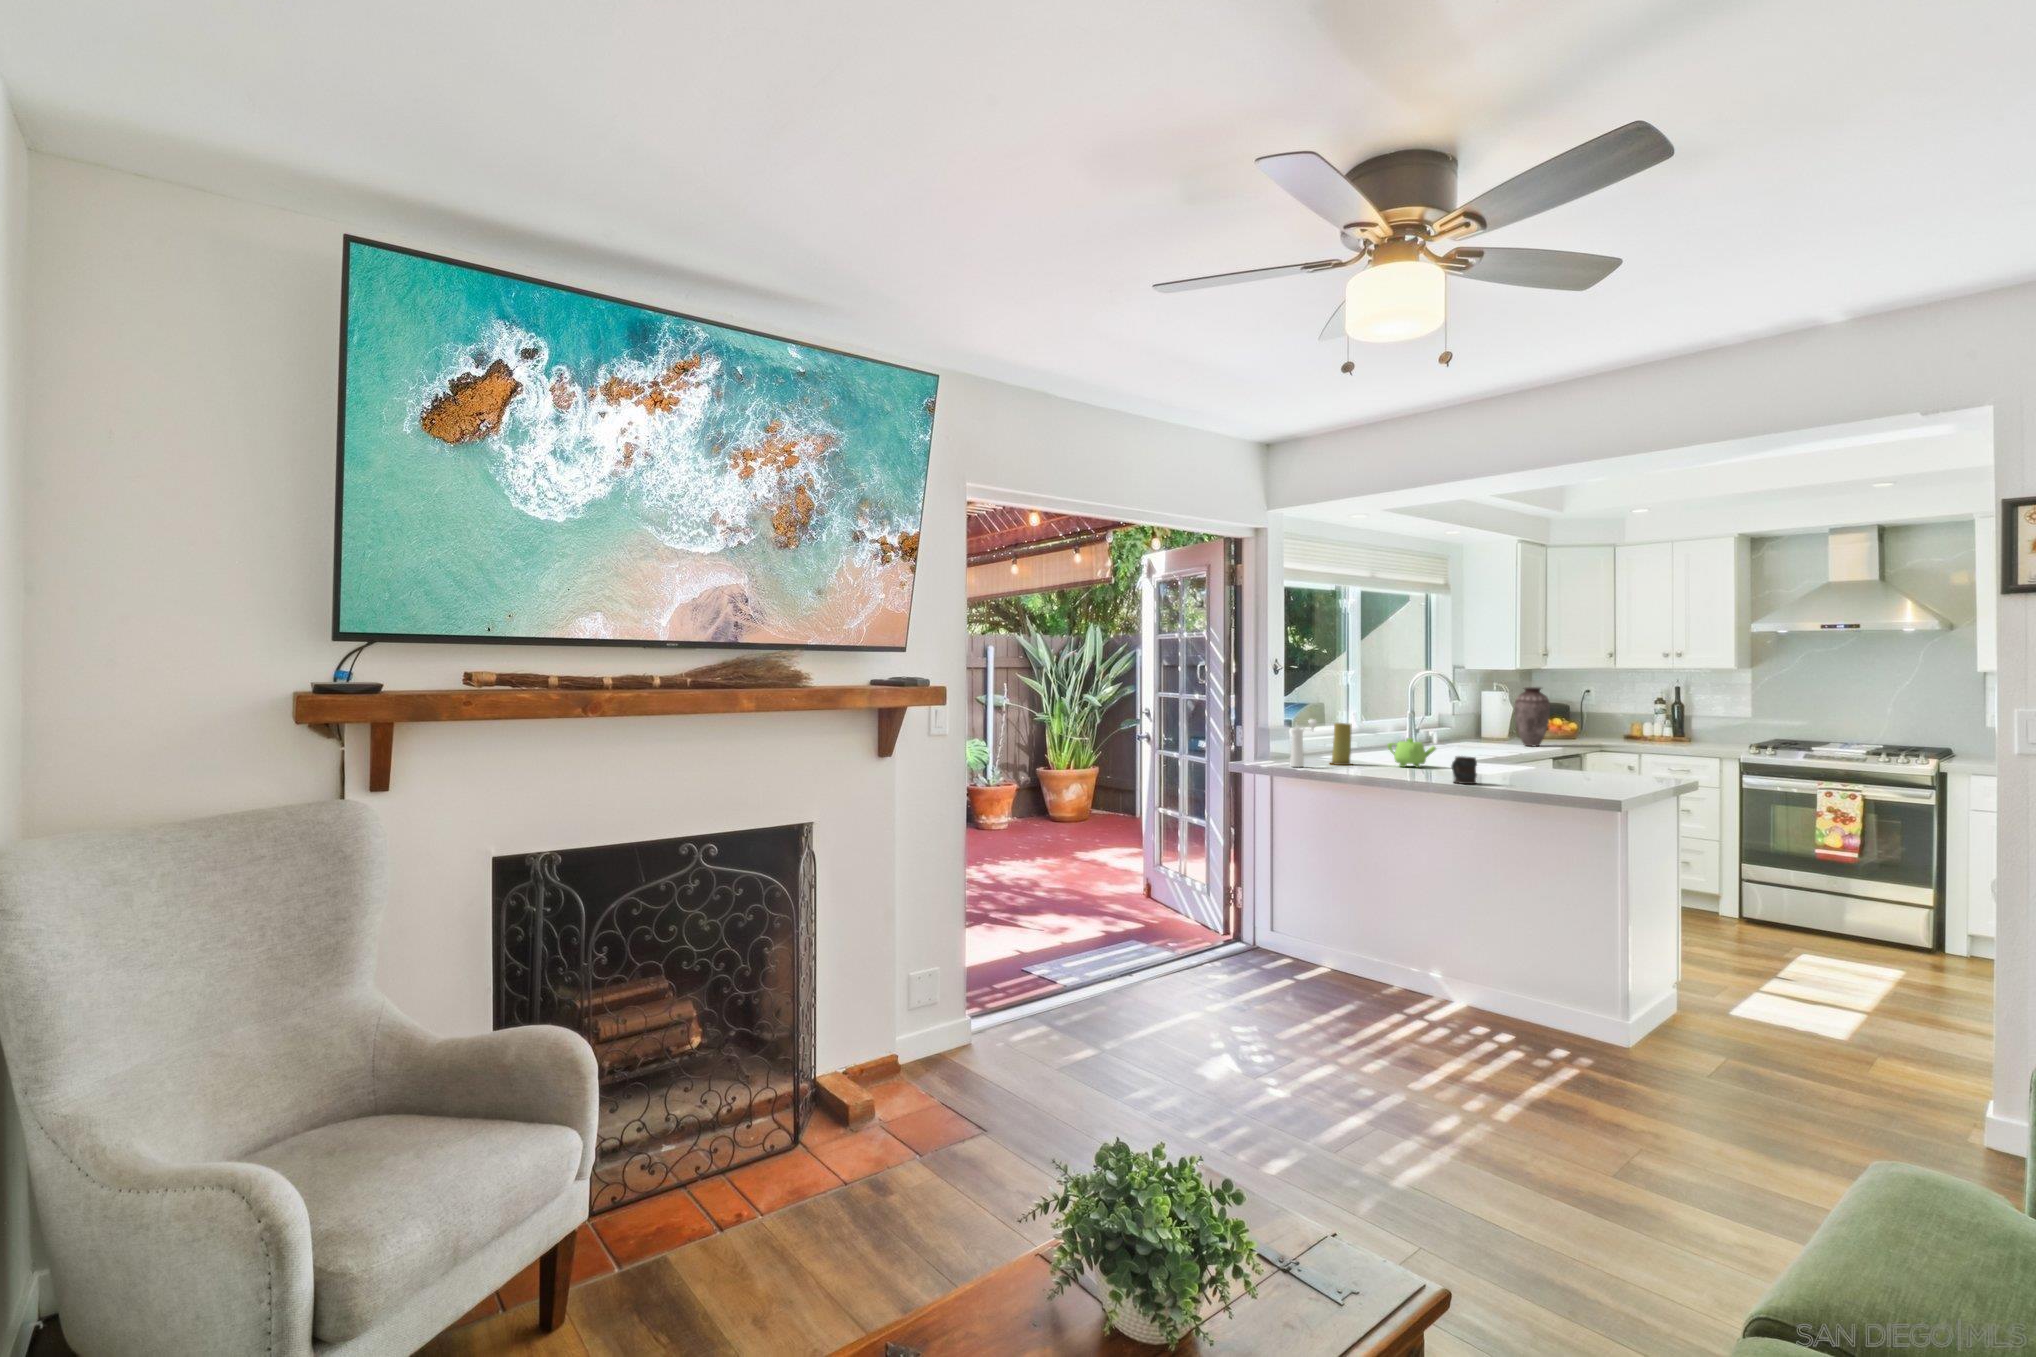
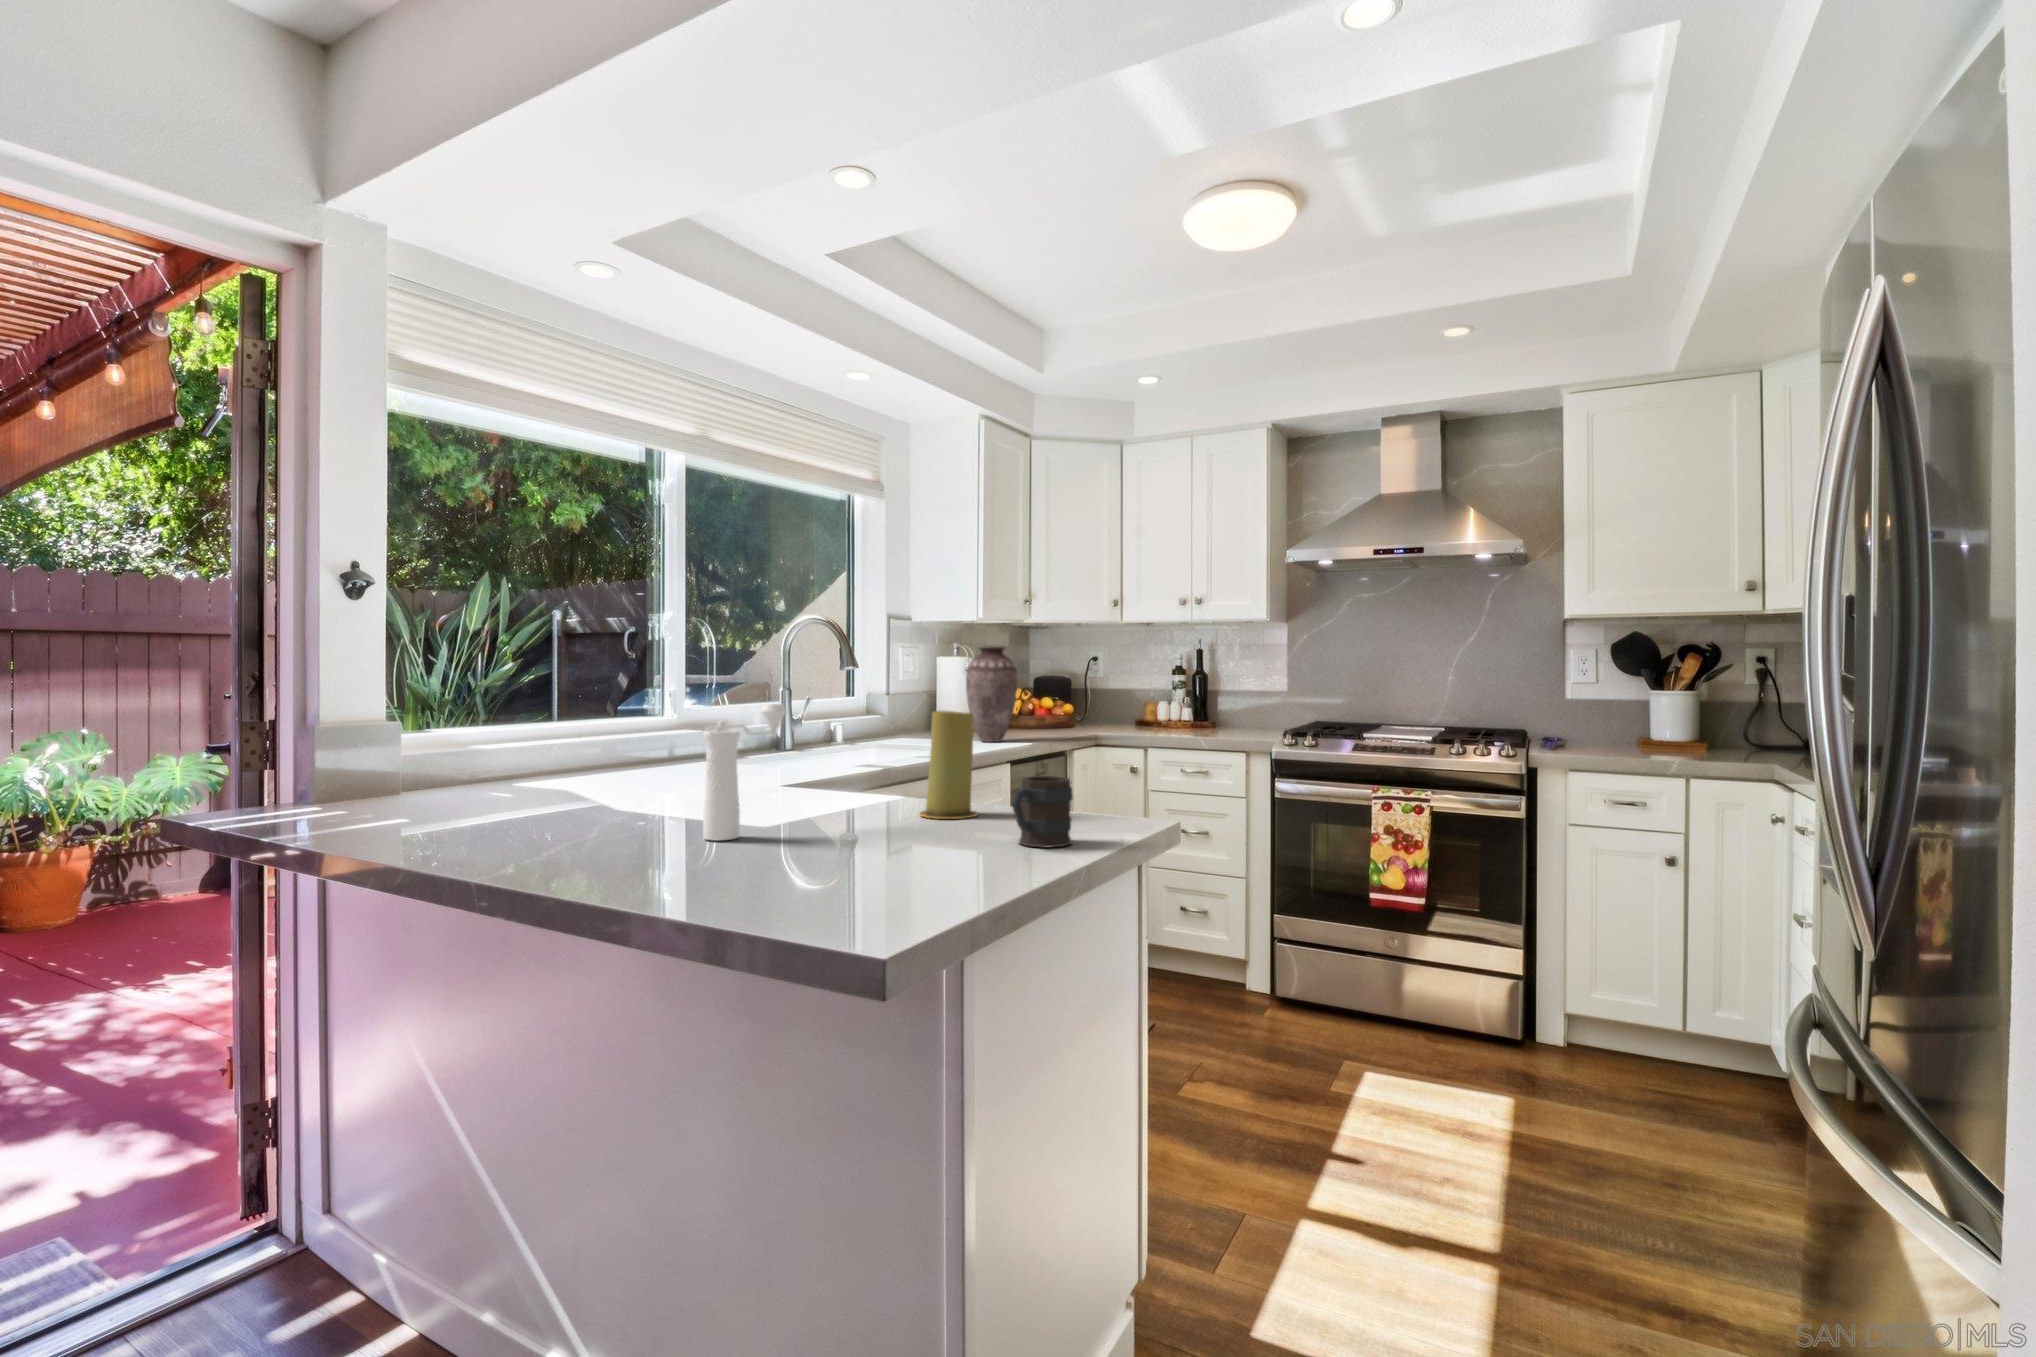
pepper mill: present [1291,719,1317,767] -> present [703,703,786,841]
candle: present [1331,723,1351,765] -> present [919,711,978,819]
teapot: present [1387,738,1436,767] -> none [589,738,697,805]
mug: present [1451,756,1477,784] -> present [1012,776,1073,848]

